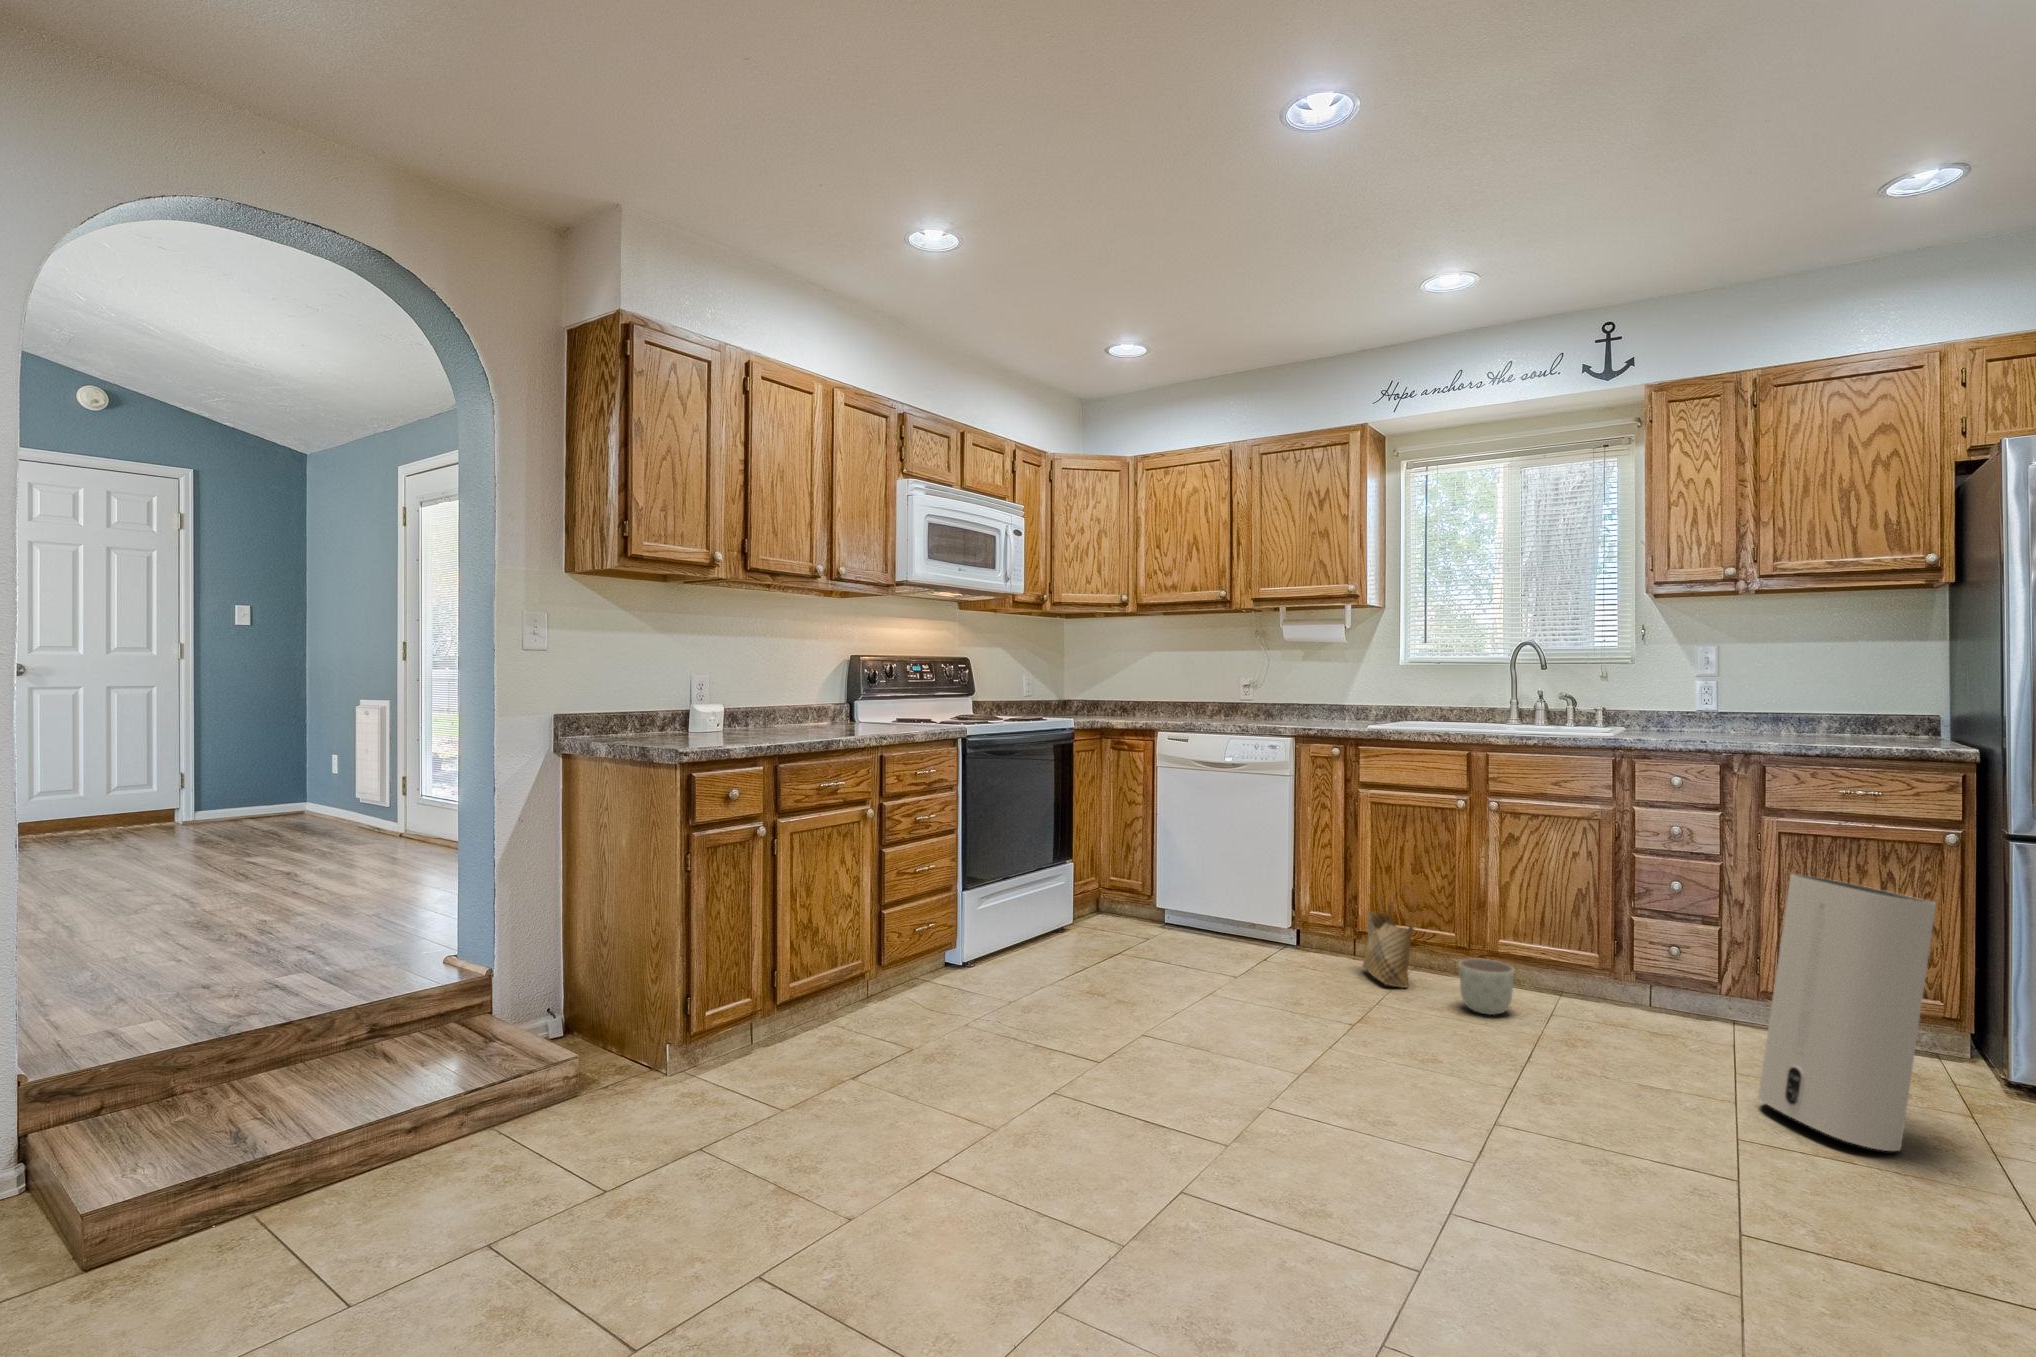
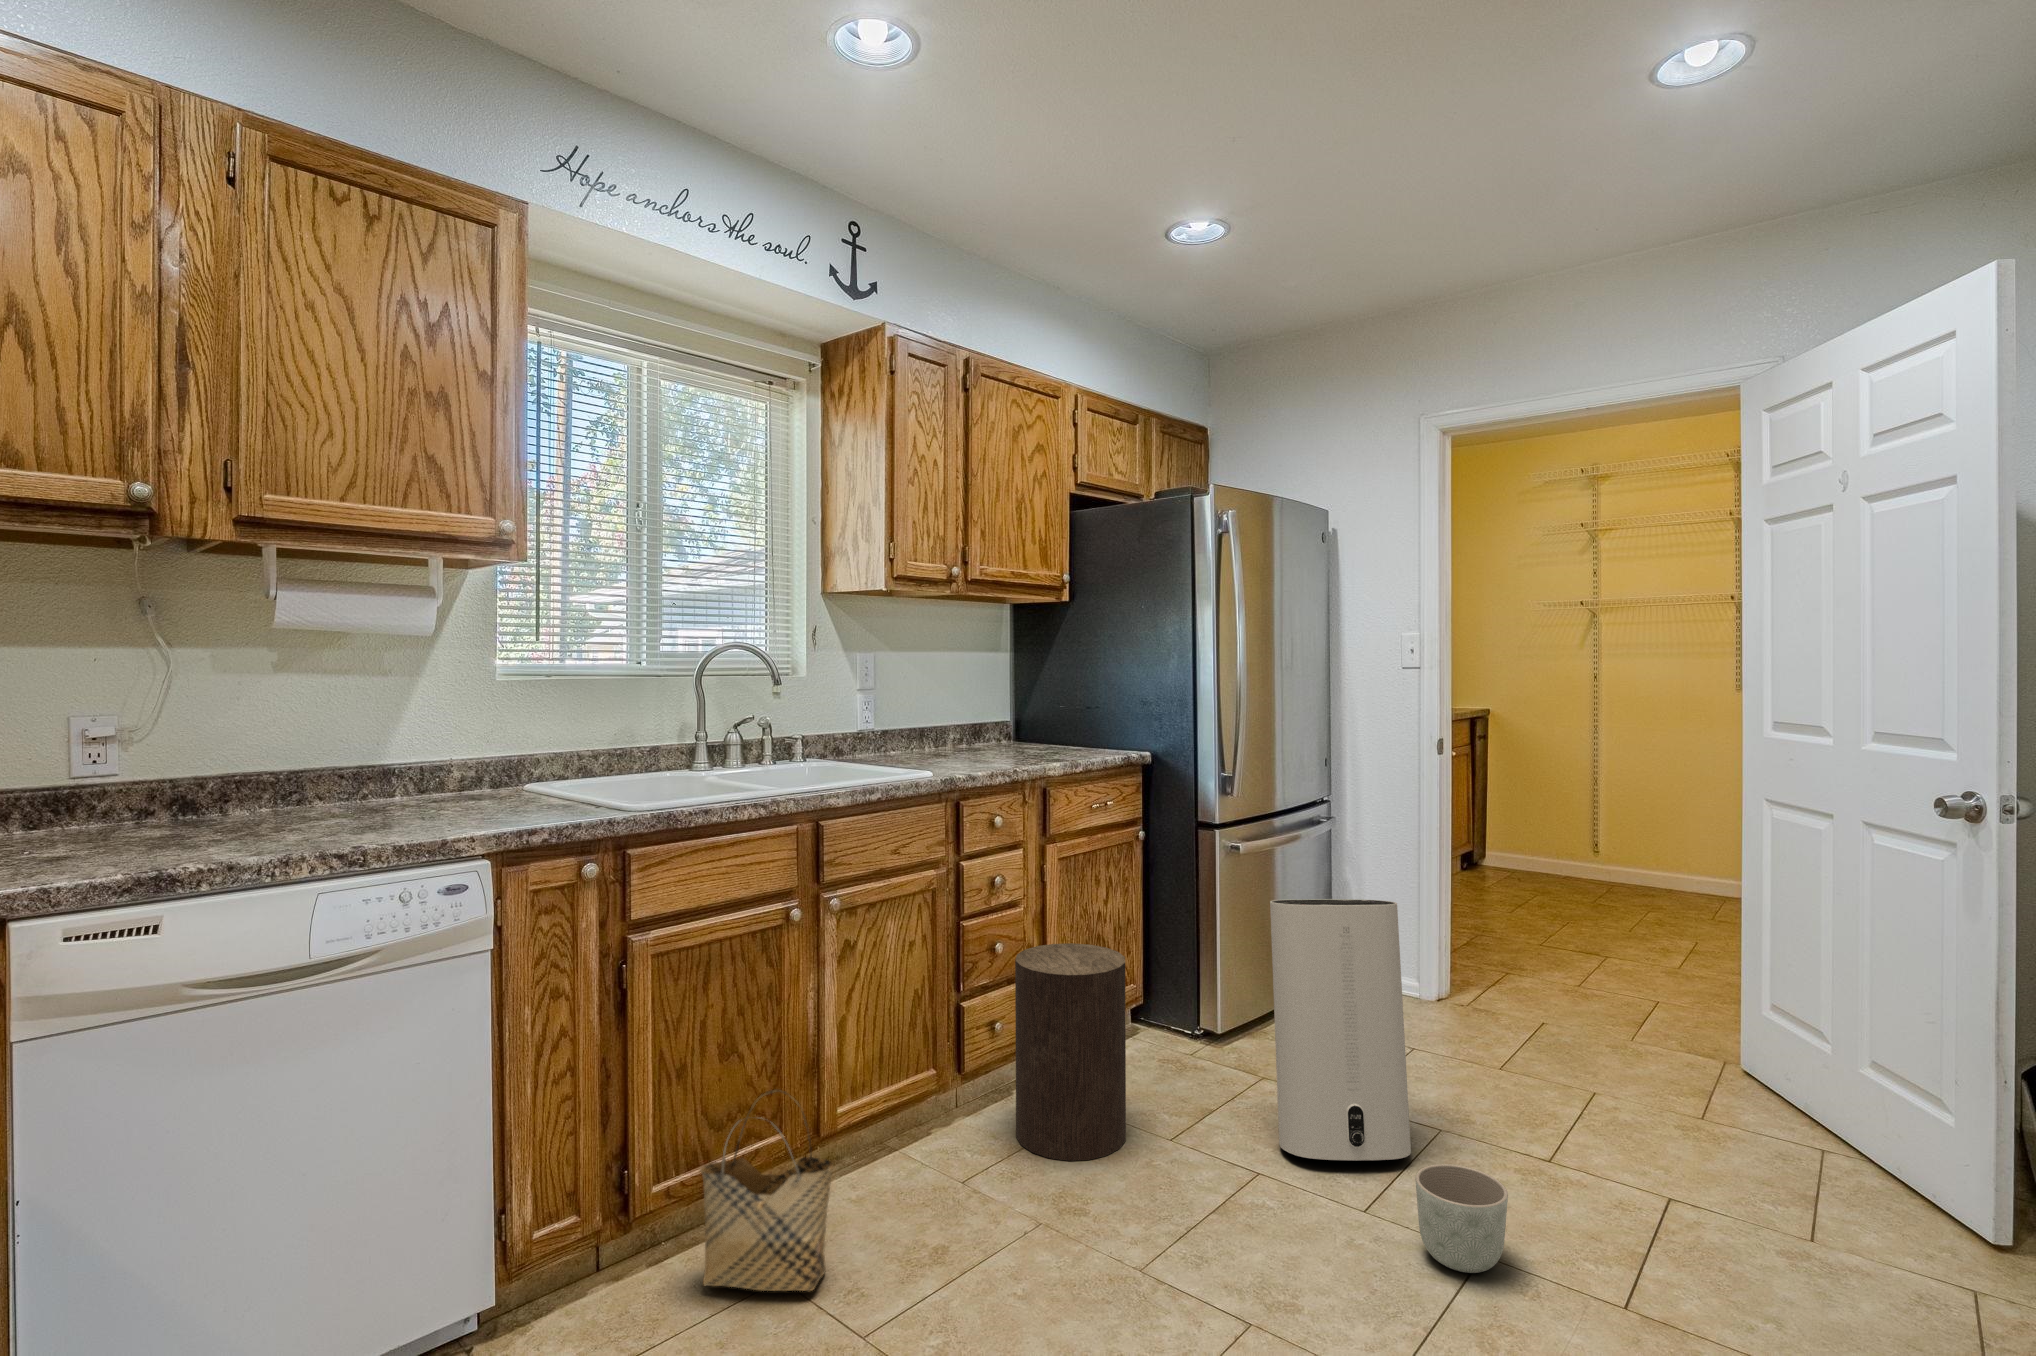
stool: none [1617,881,1724,1050] -> present [1015,943,1126,1161]
planter: present [1459,958,1514,1015] -> present [1415,1164,1508,1273]

